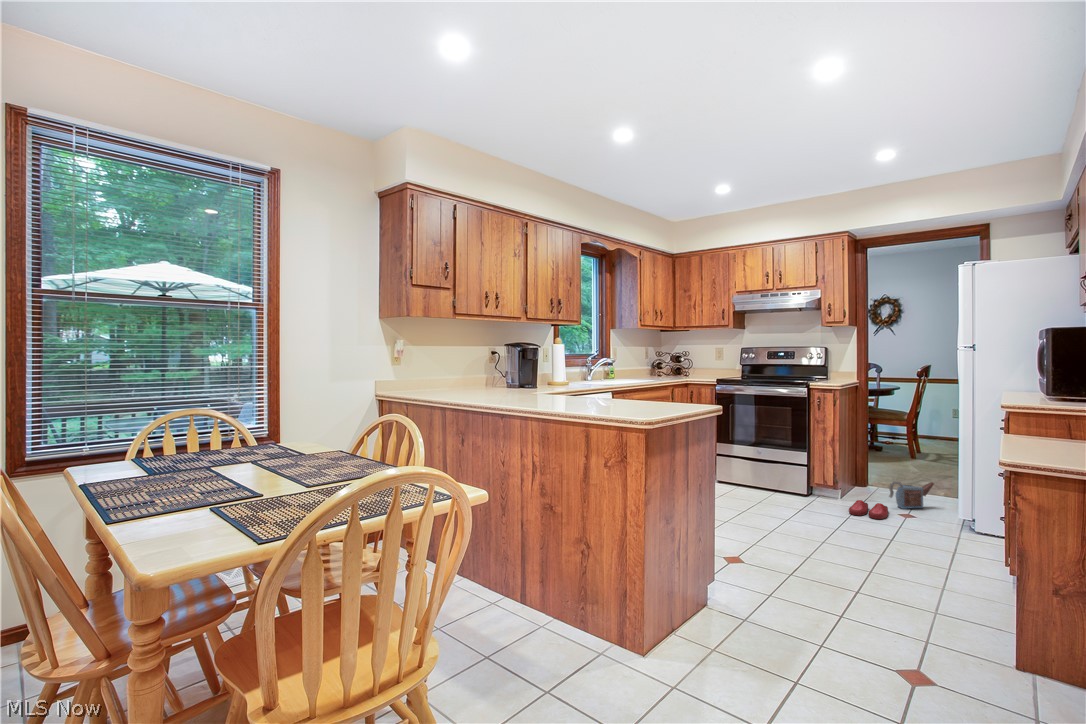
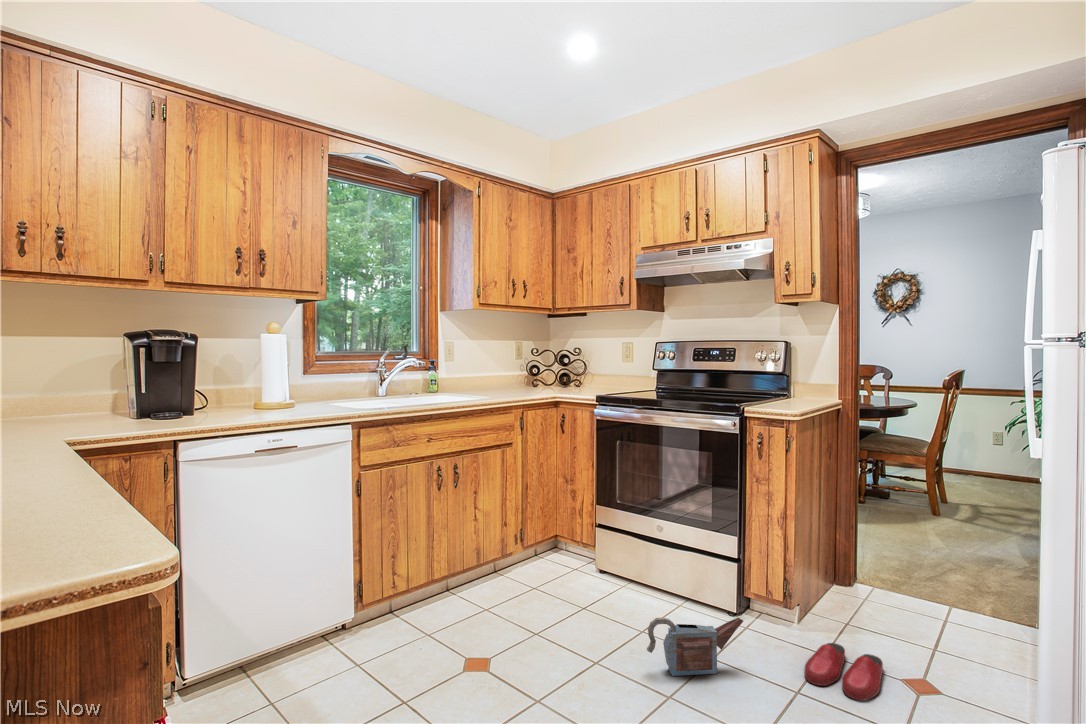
watering can: present [889,481,934,509] -> present [647,617,743,676]

